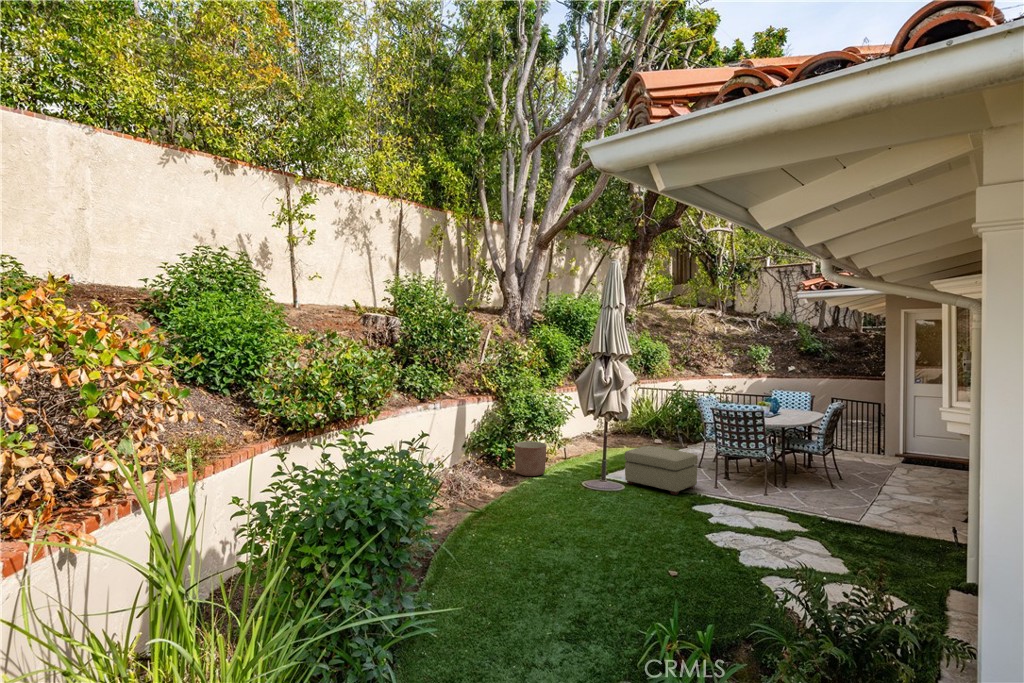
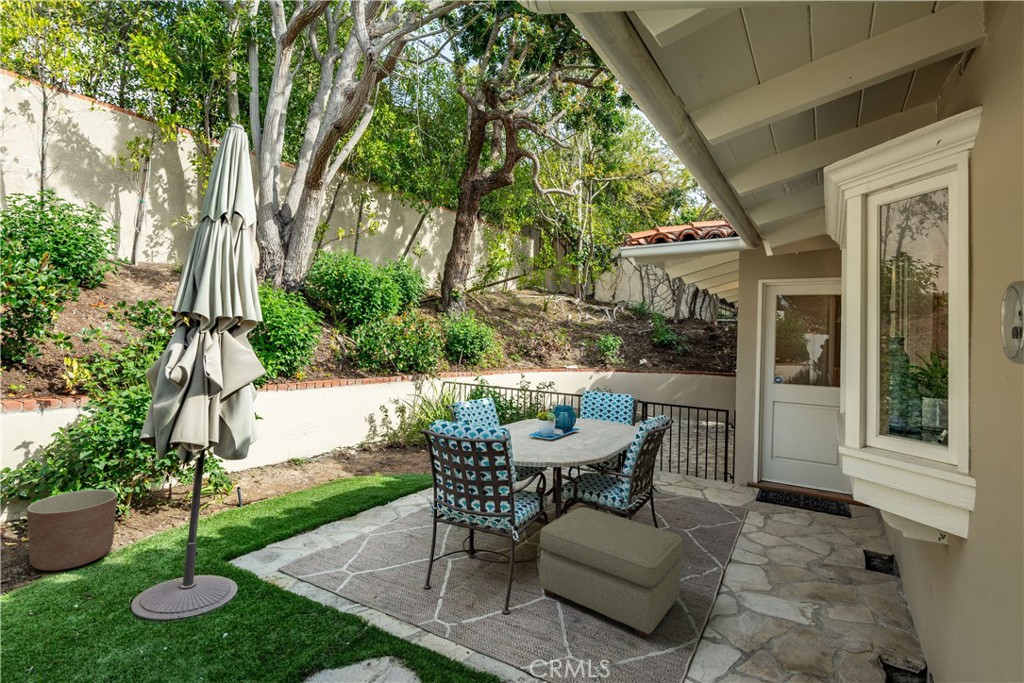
ottoman: present [625,446,698,495] -> present [540,507,683,638]

